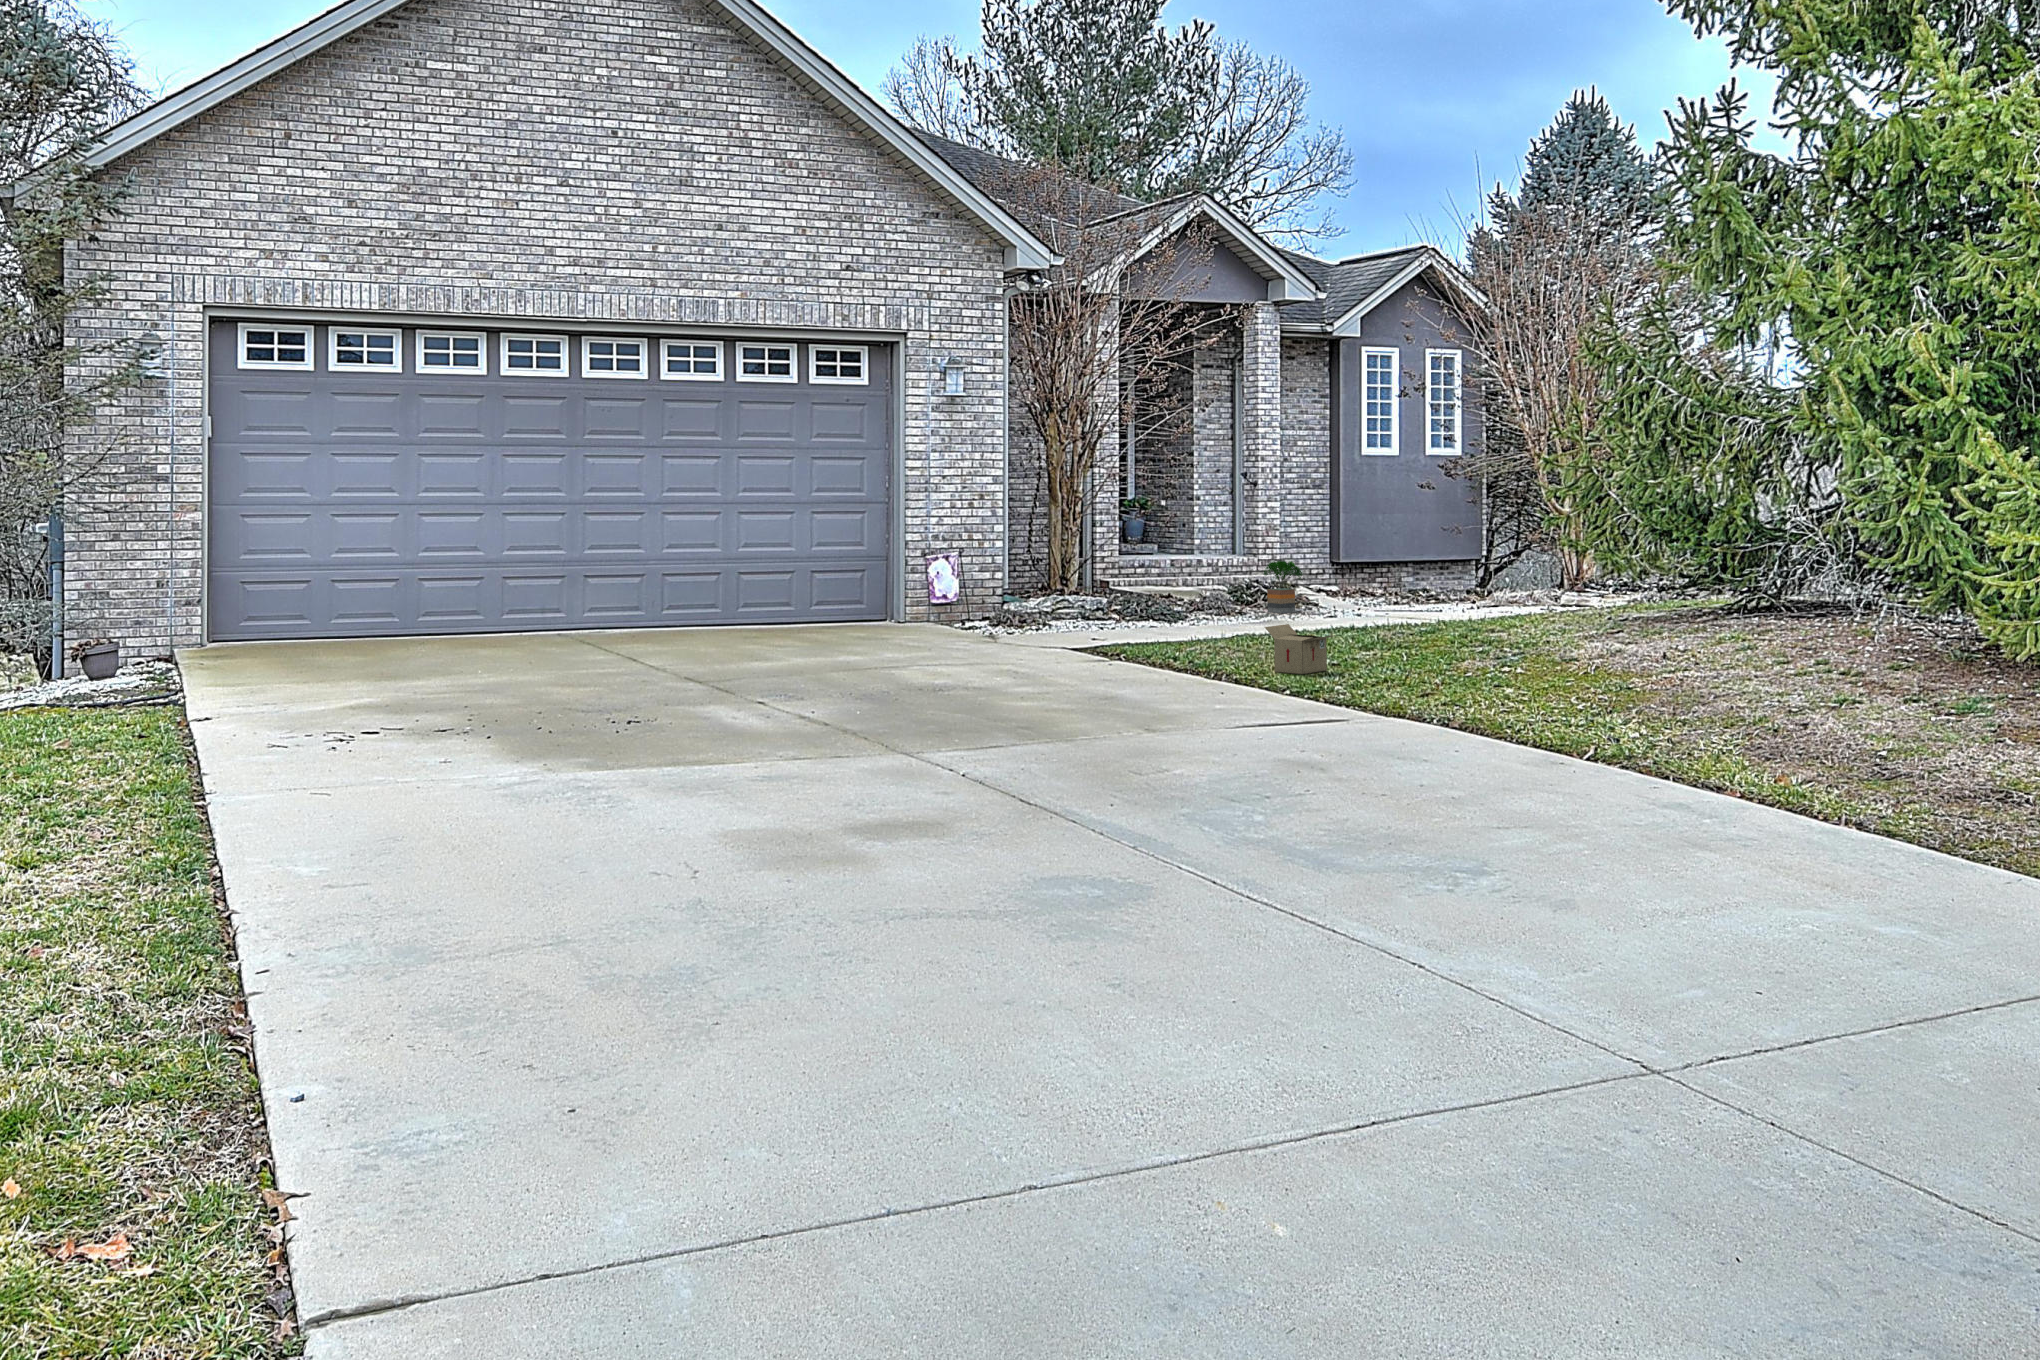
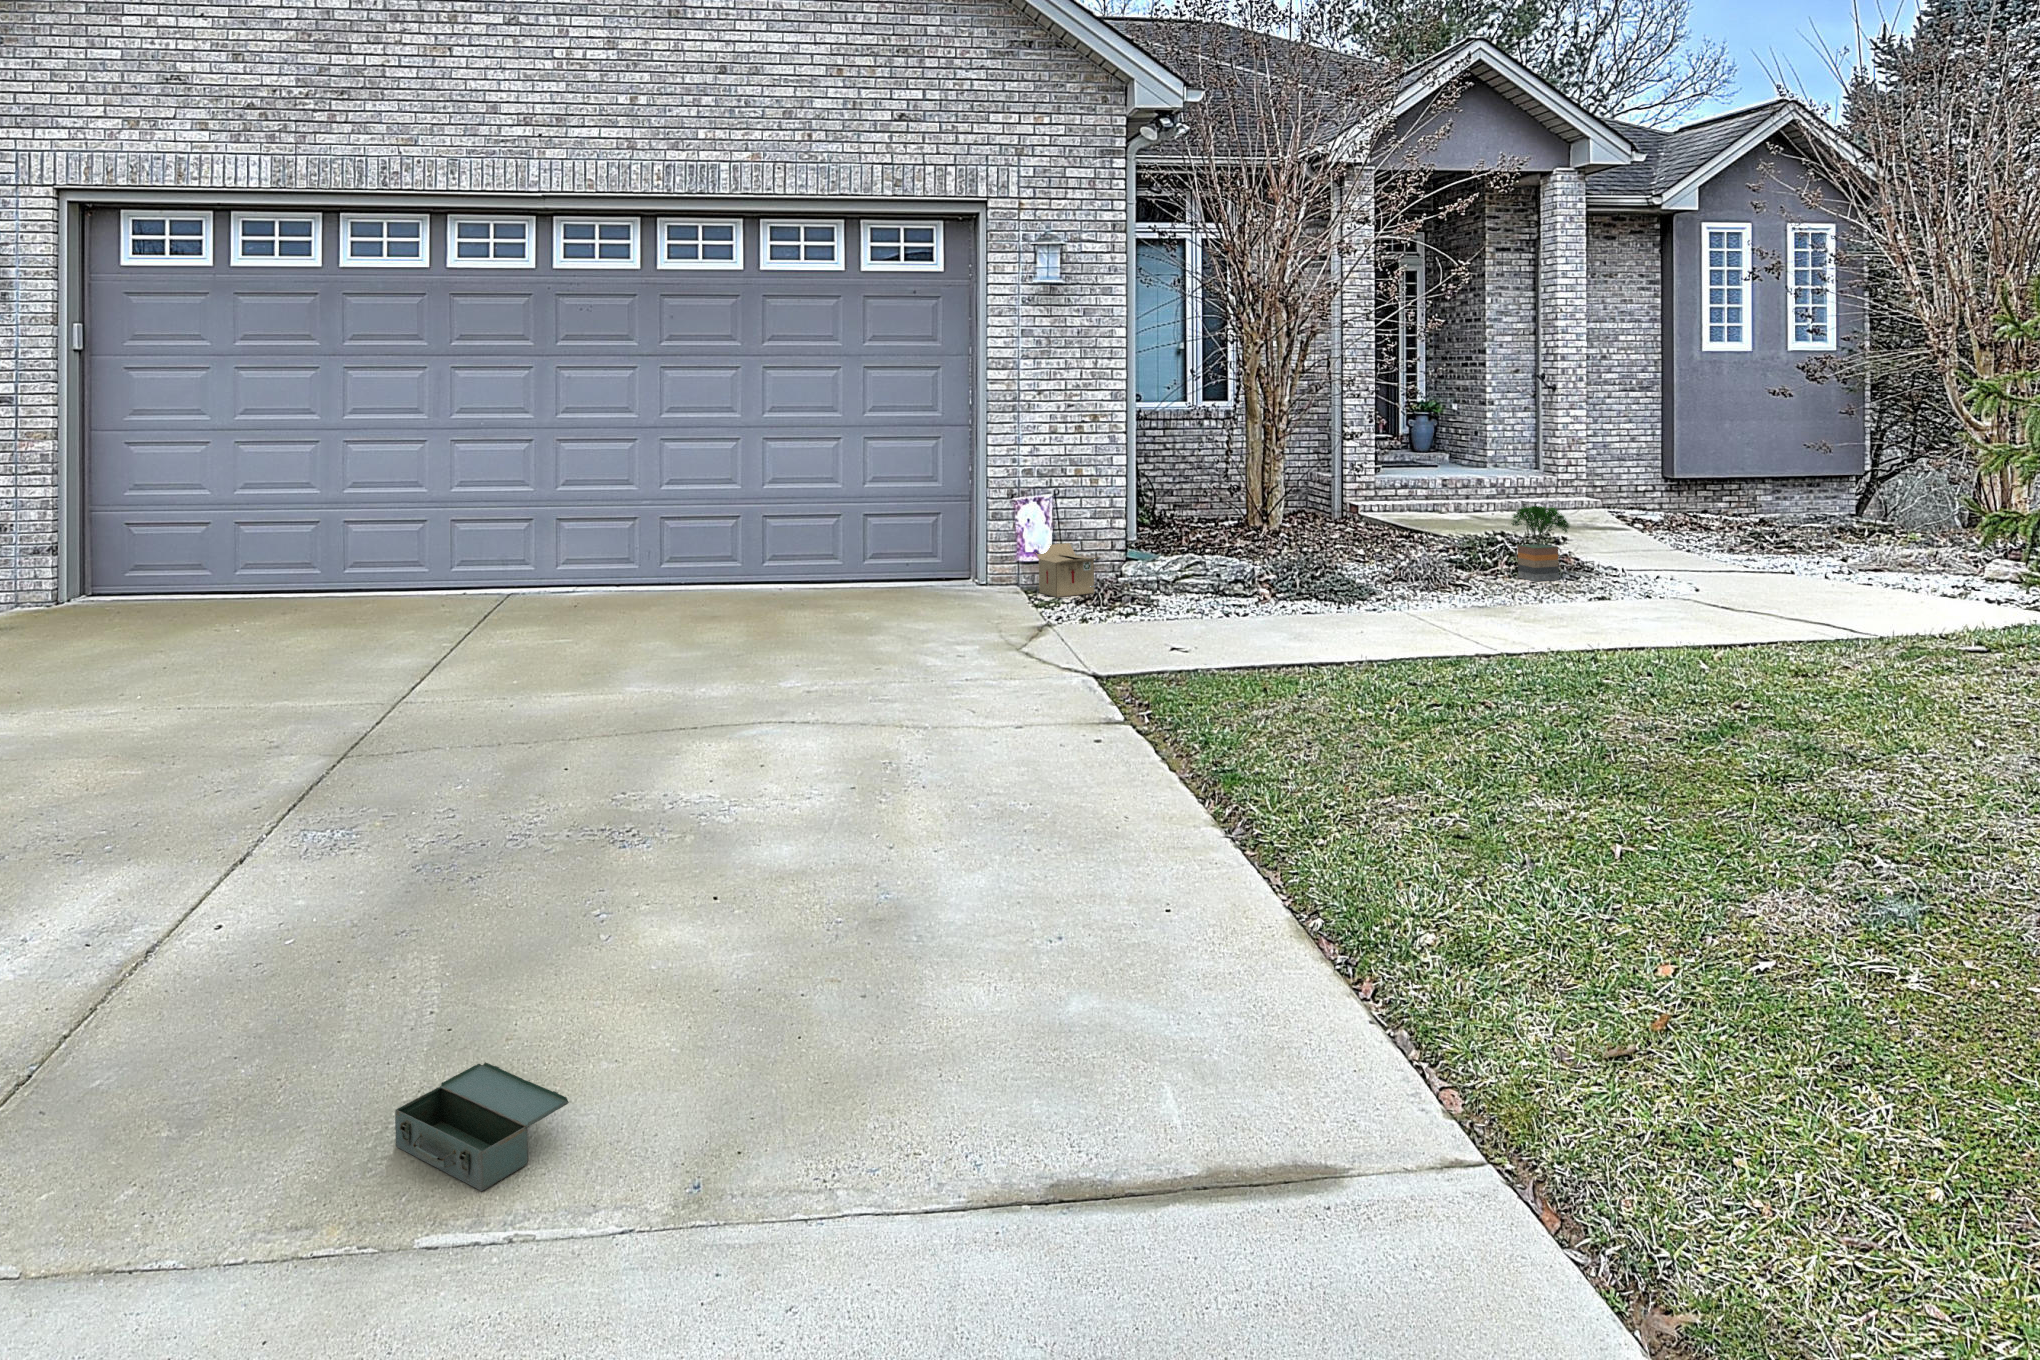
cardboard box: present [1265,624,1335,674] -> present [1036,543,1100,597]
toolbox: none [1027,719,1086,741] -> present [395,1062,569,1191]

